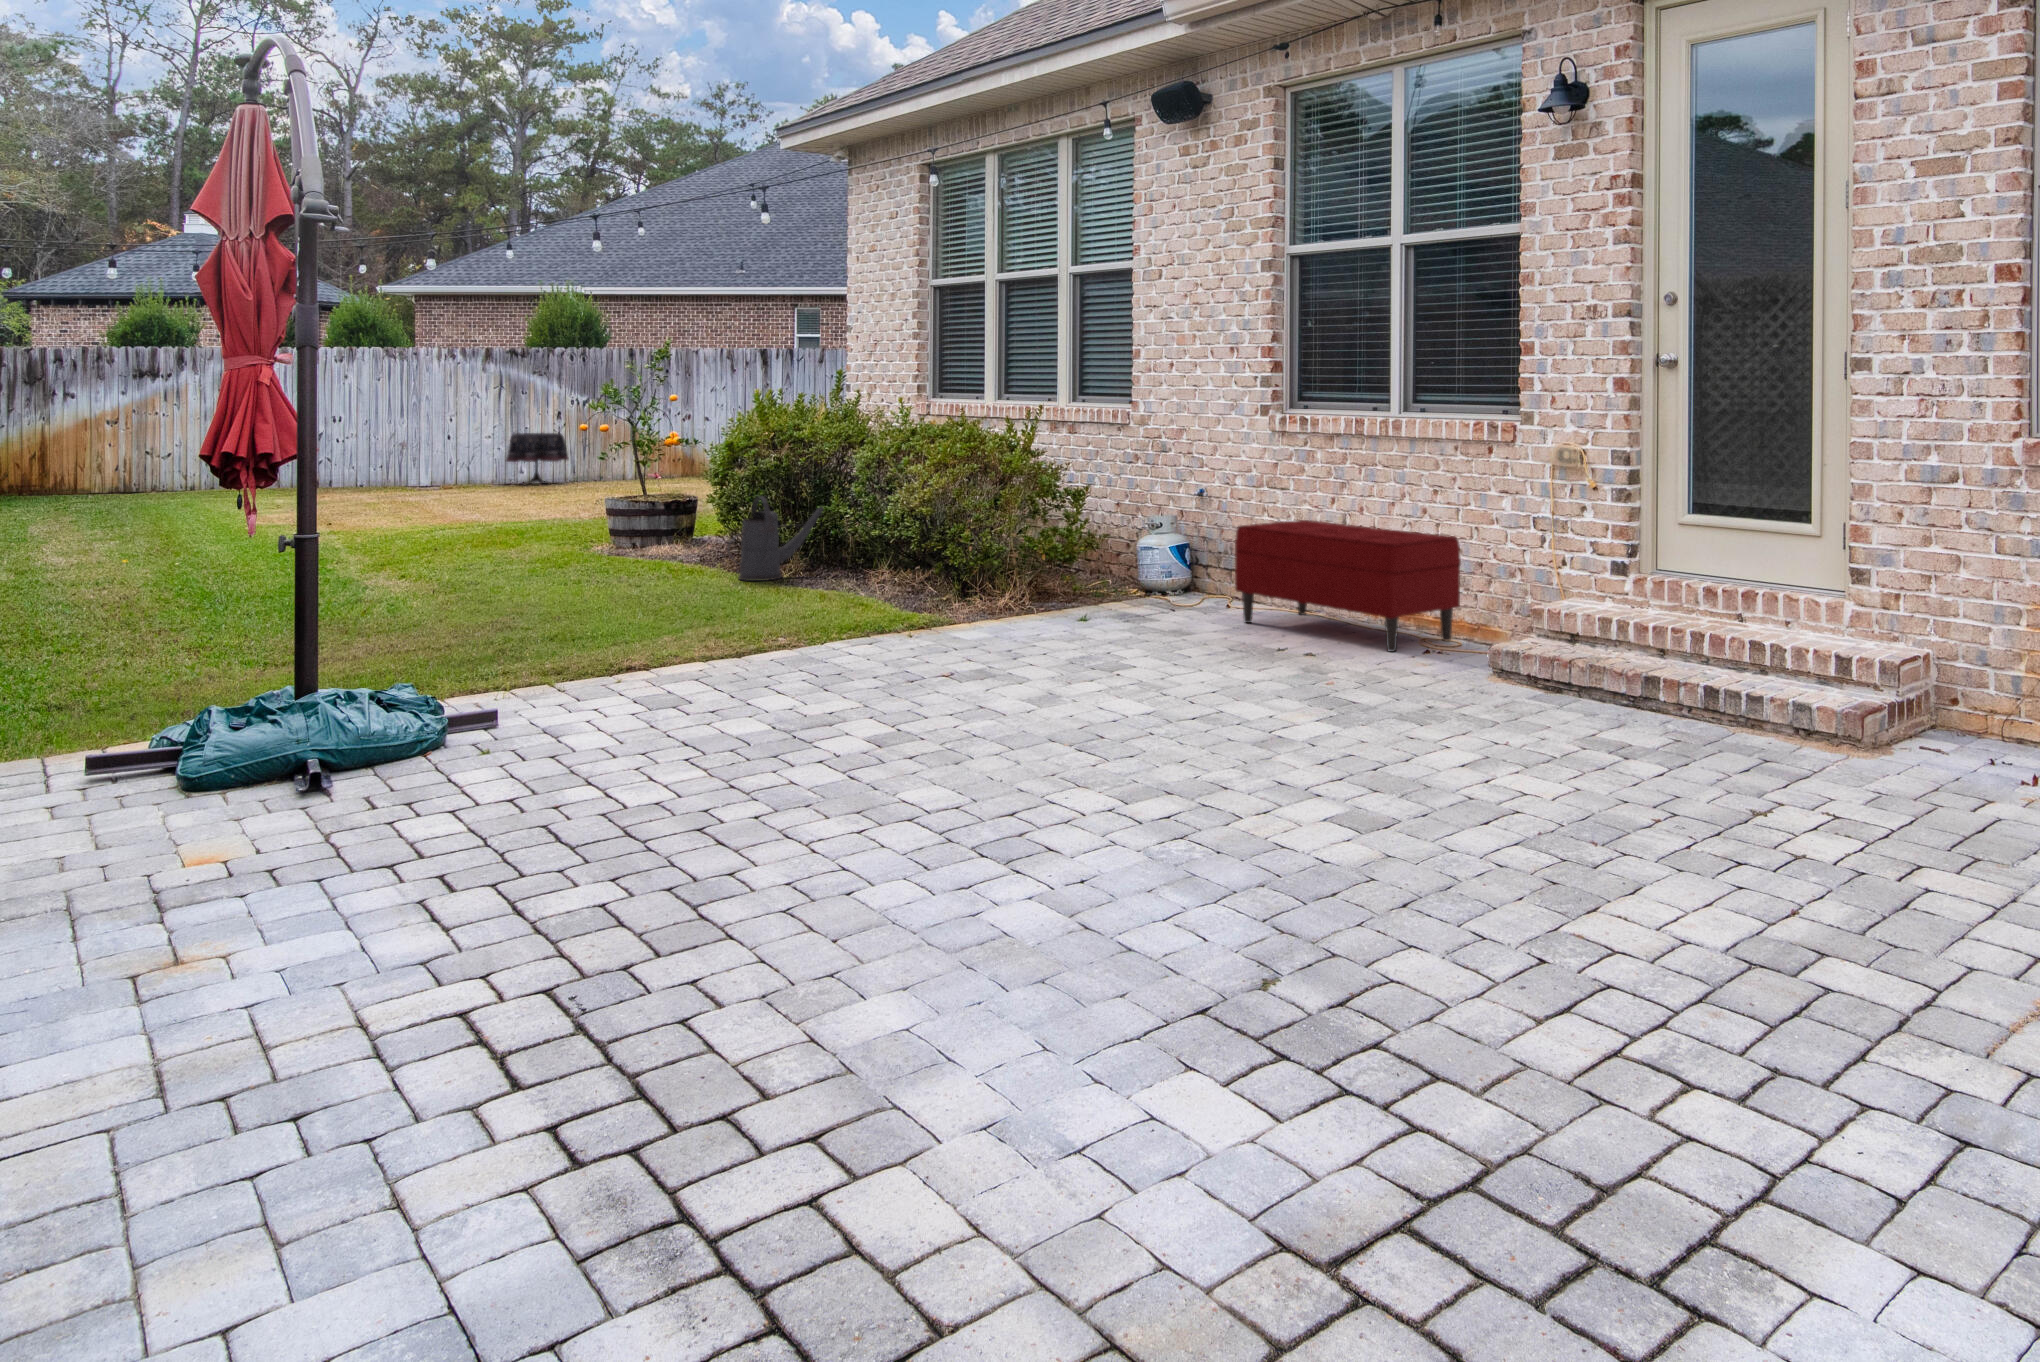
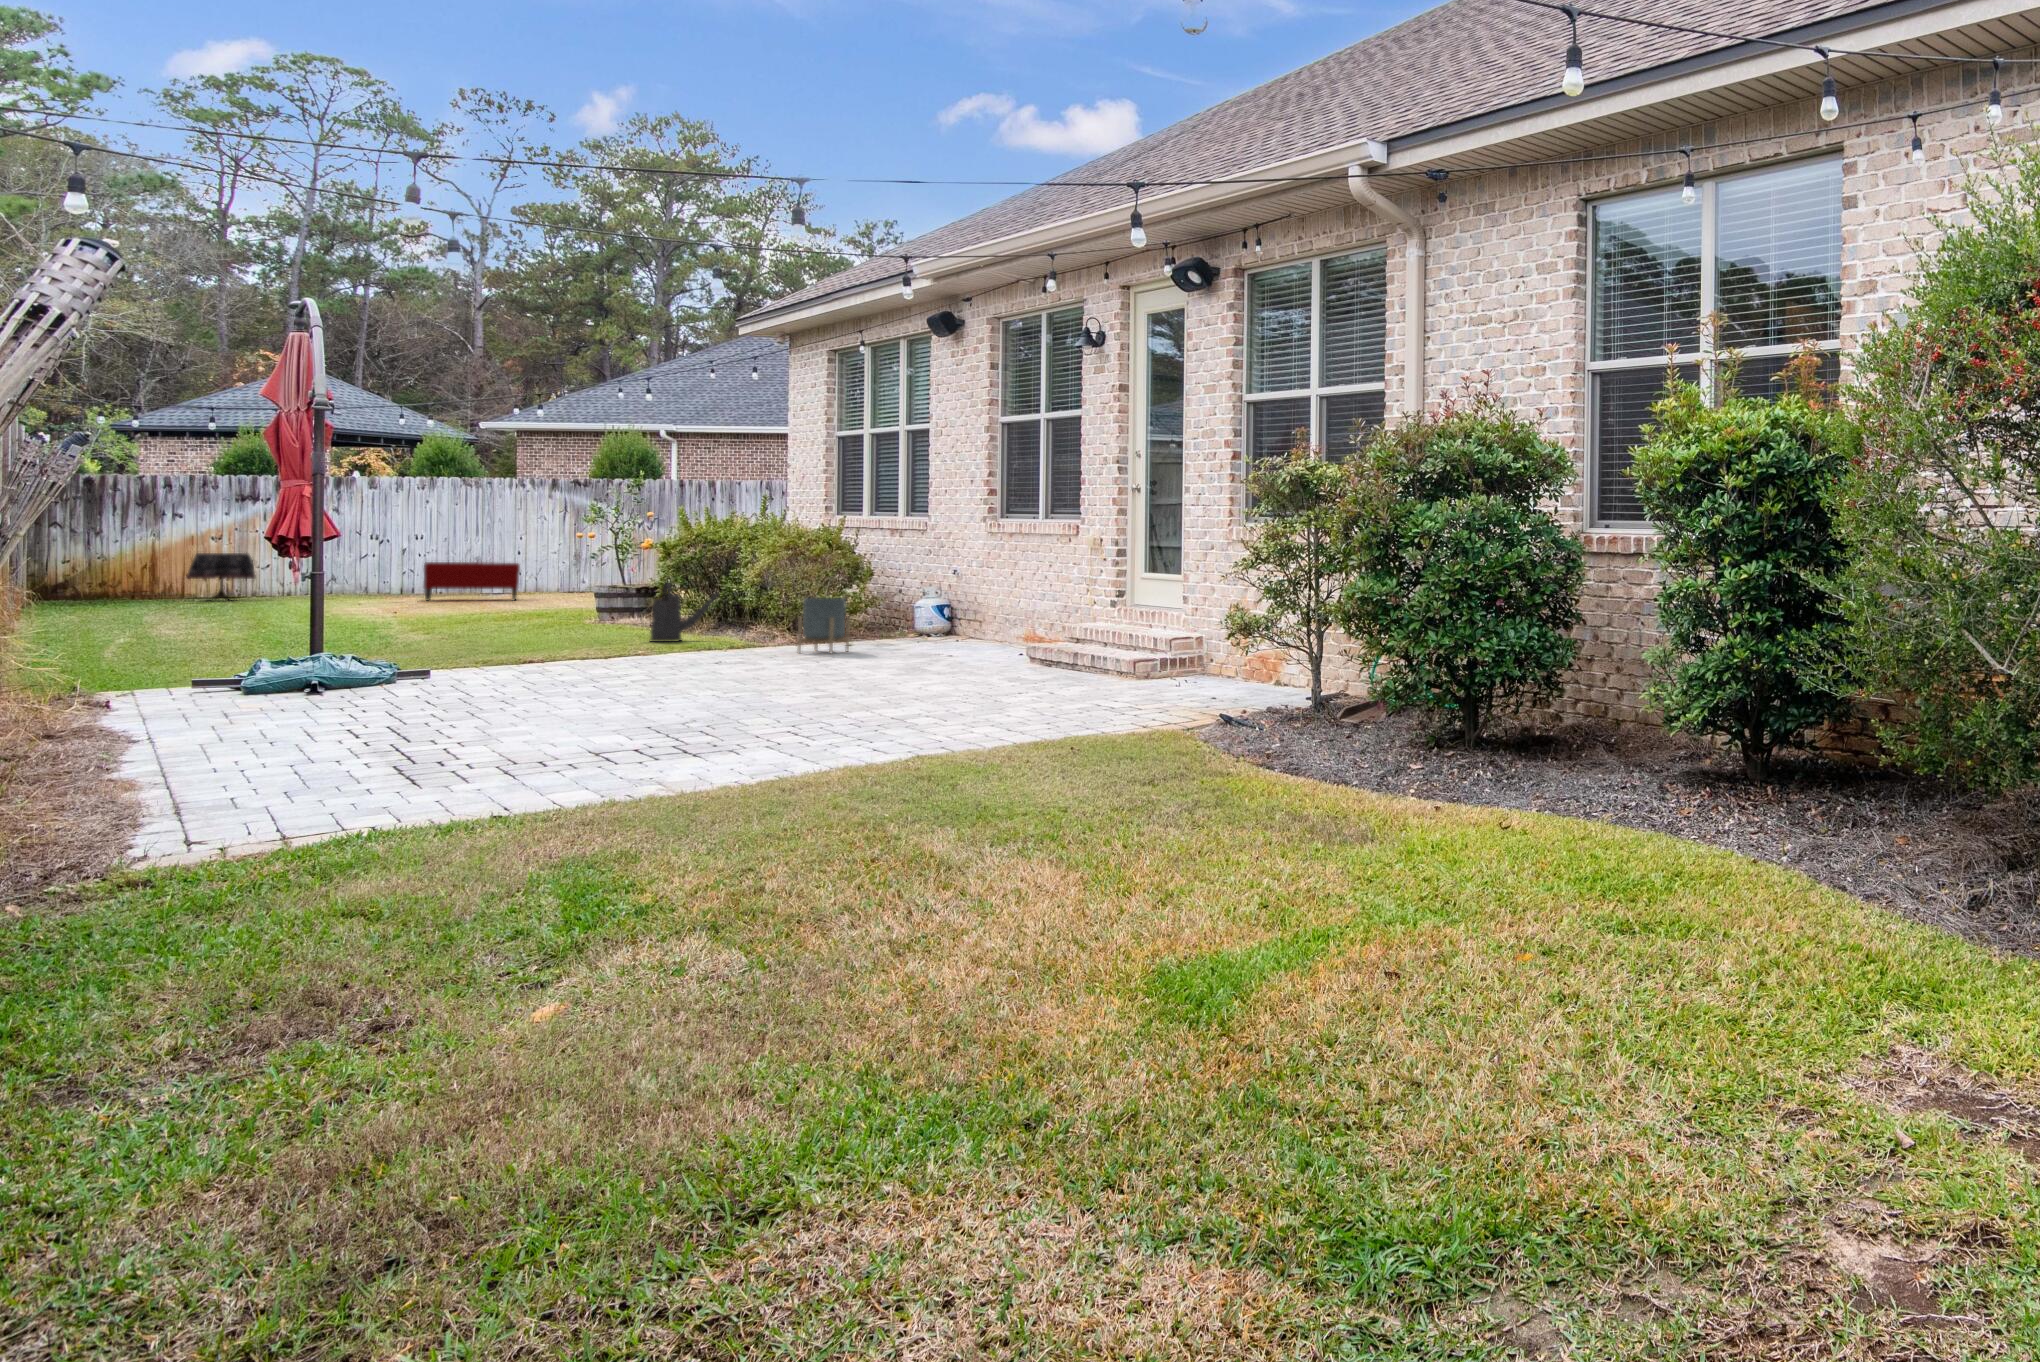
side table: present [506,433,569,485] -> present [186,553,256,600]
bench: present [1235,520,1461,651] -> present [424,562,520,601]
planter: none [1001,523,1064,611] -> present [797,598,850,653]

